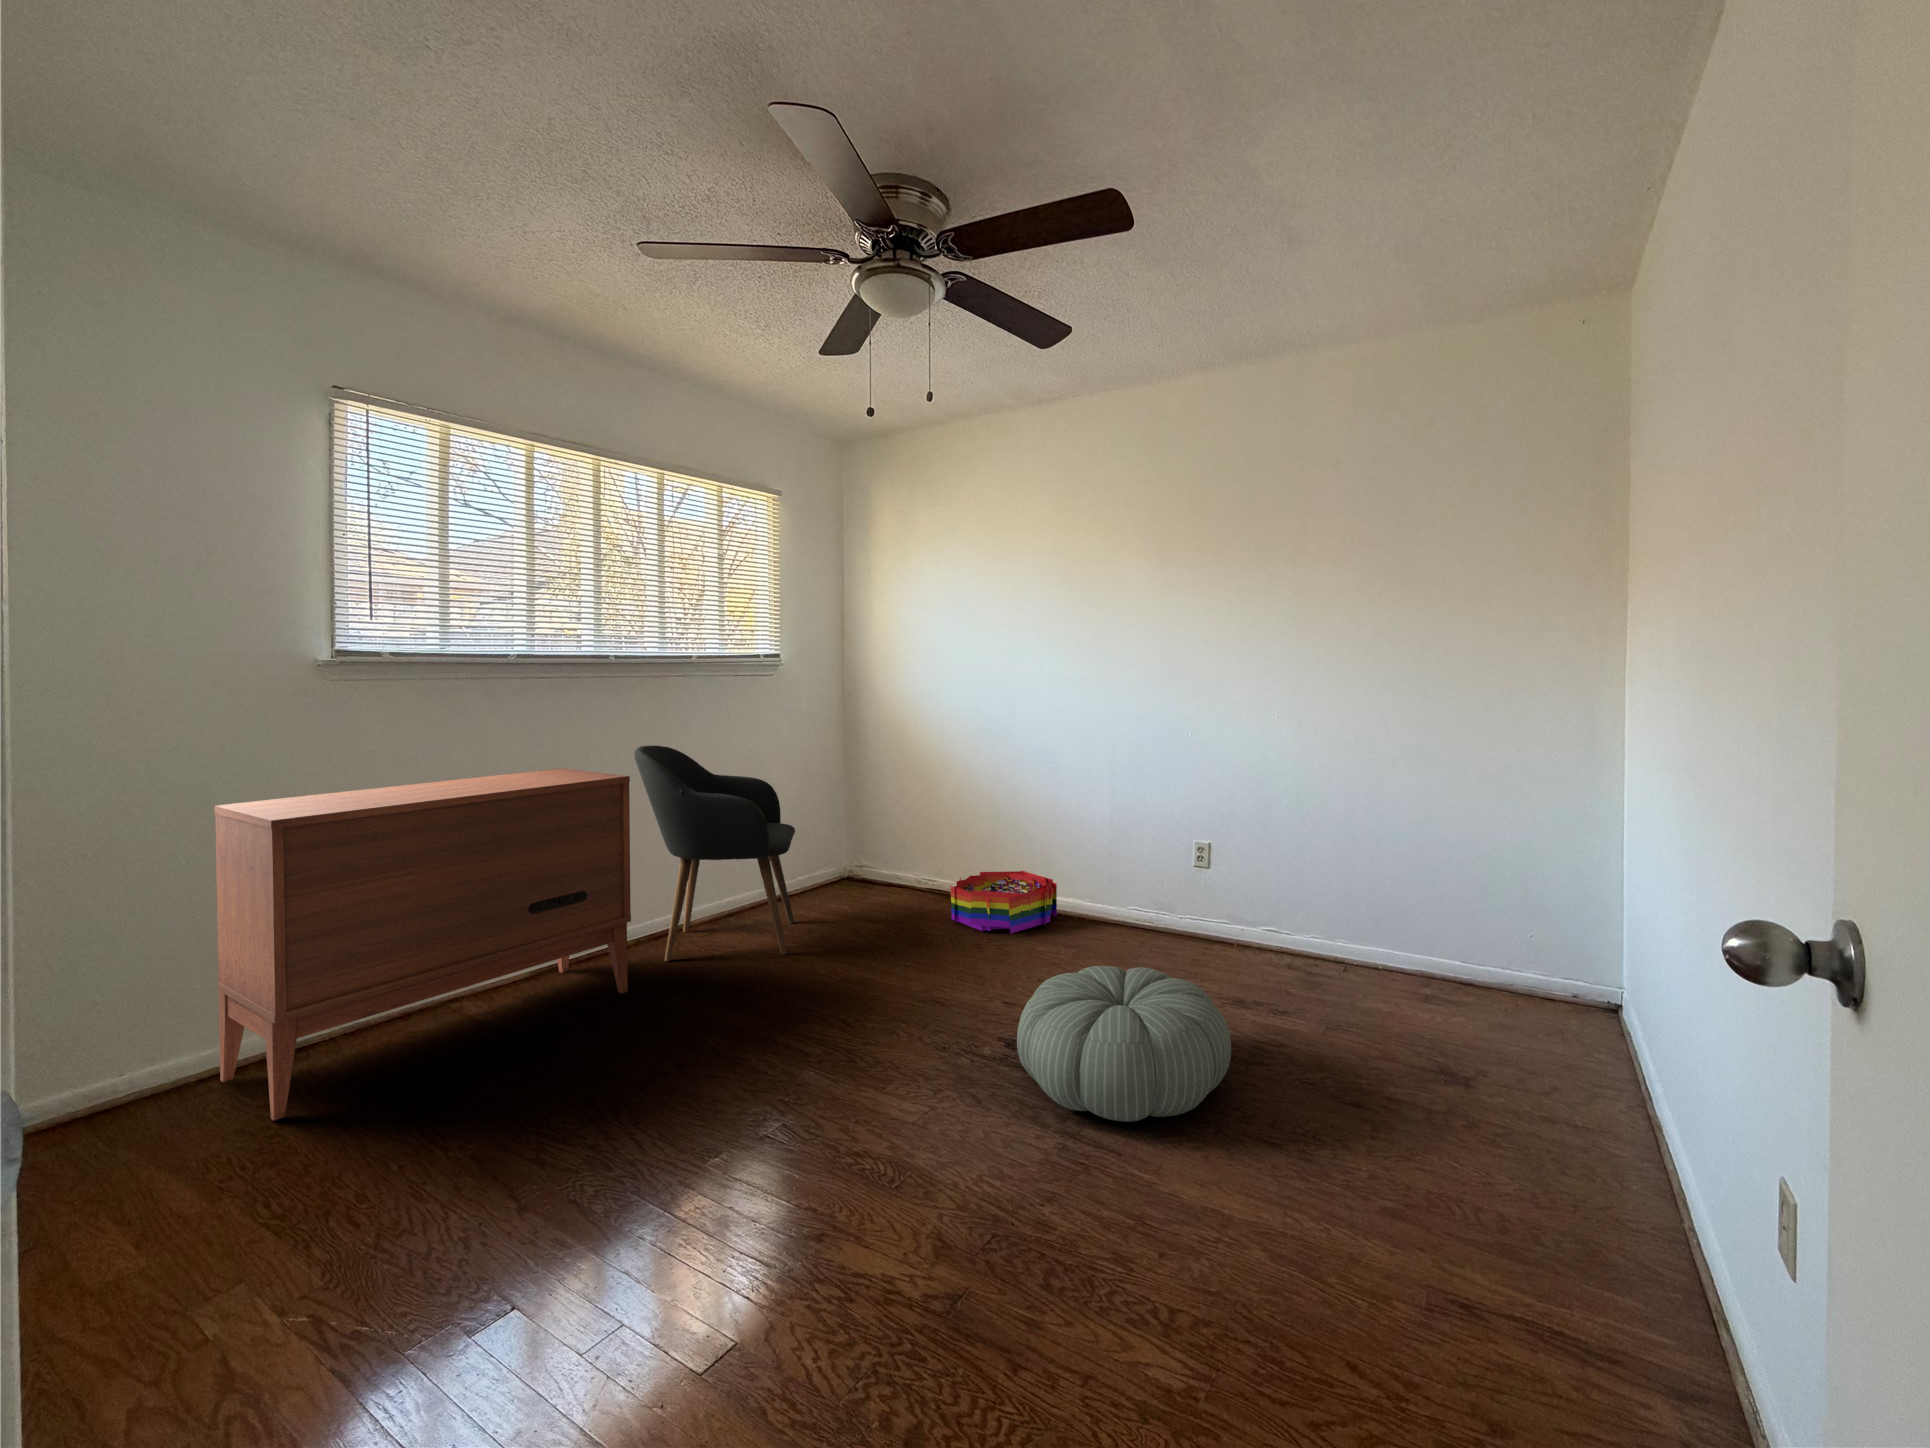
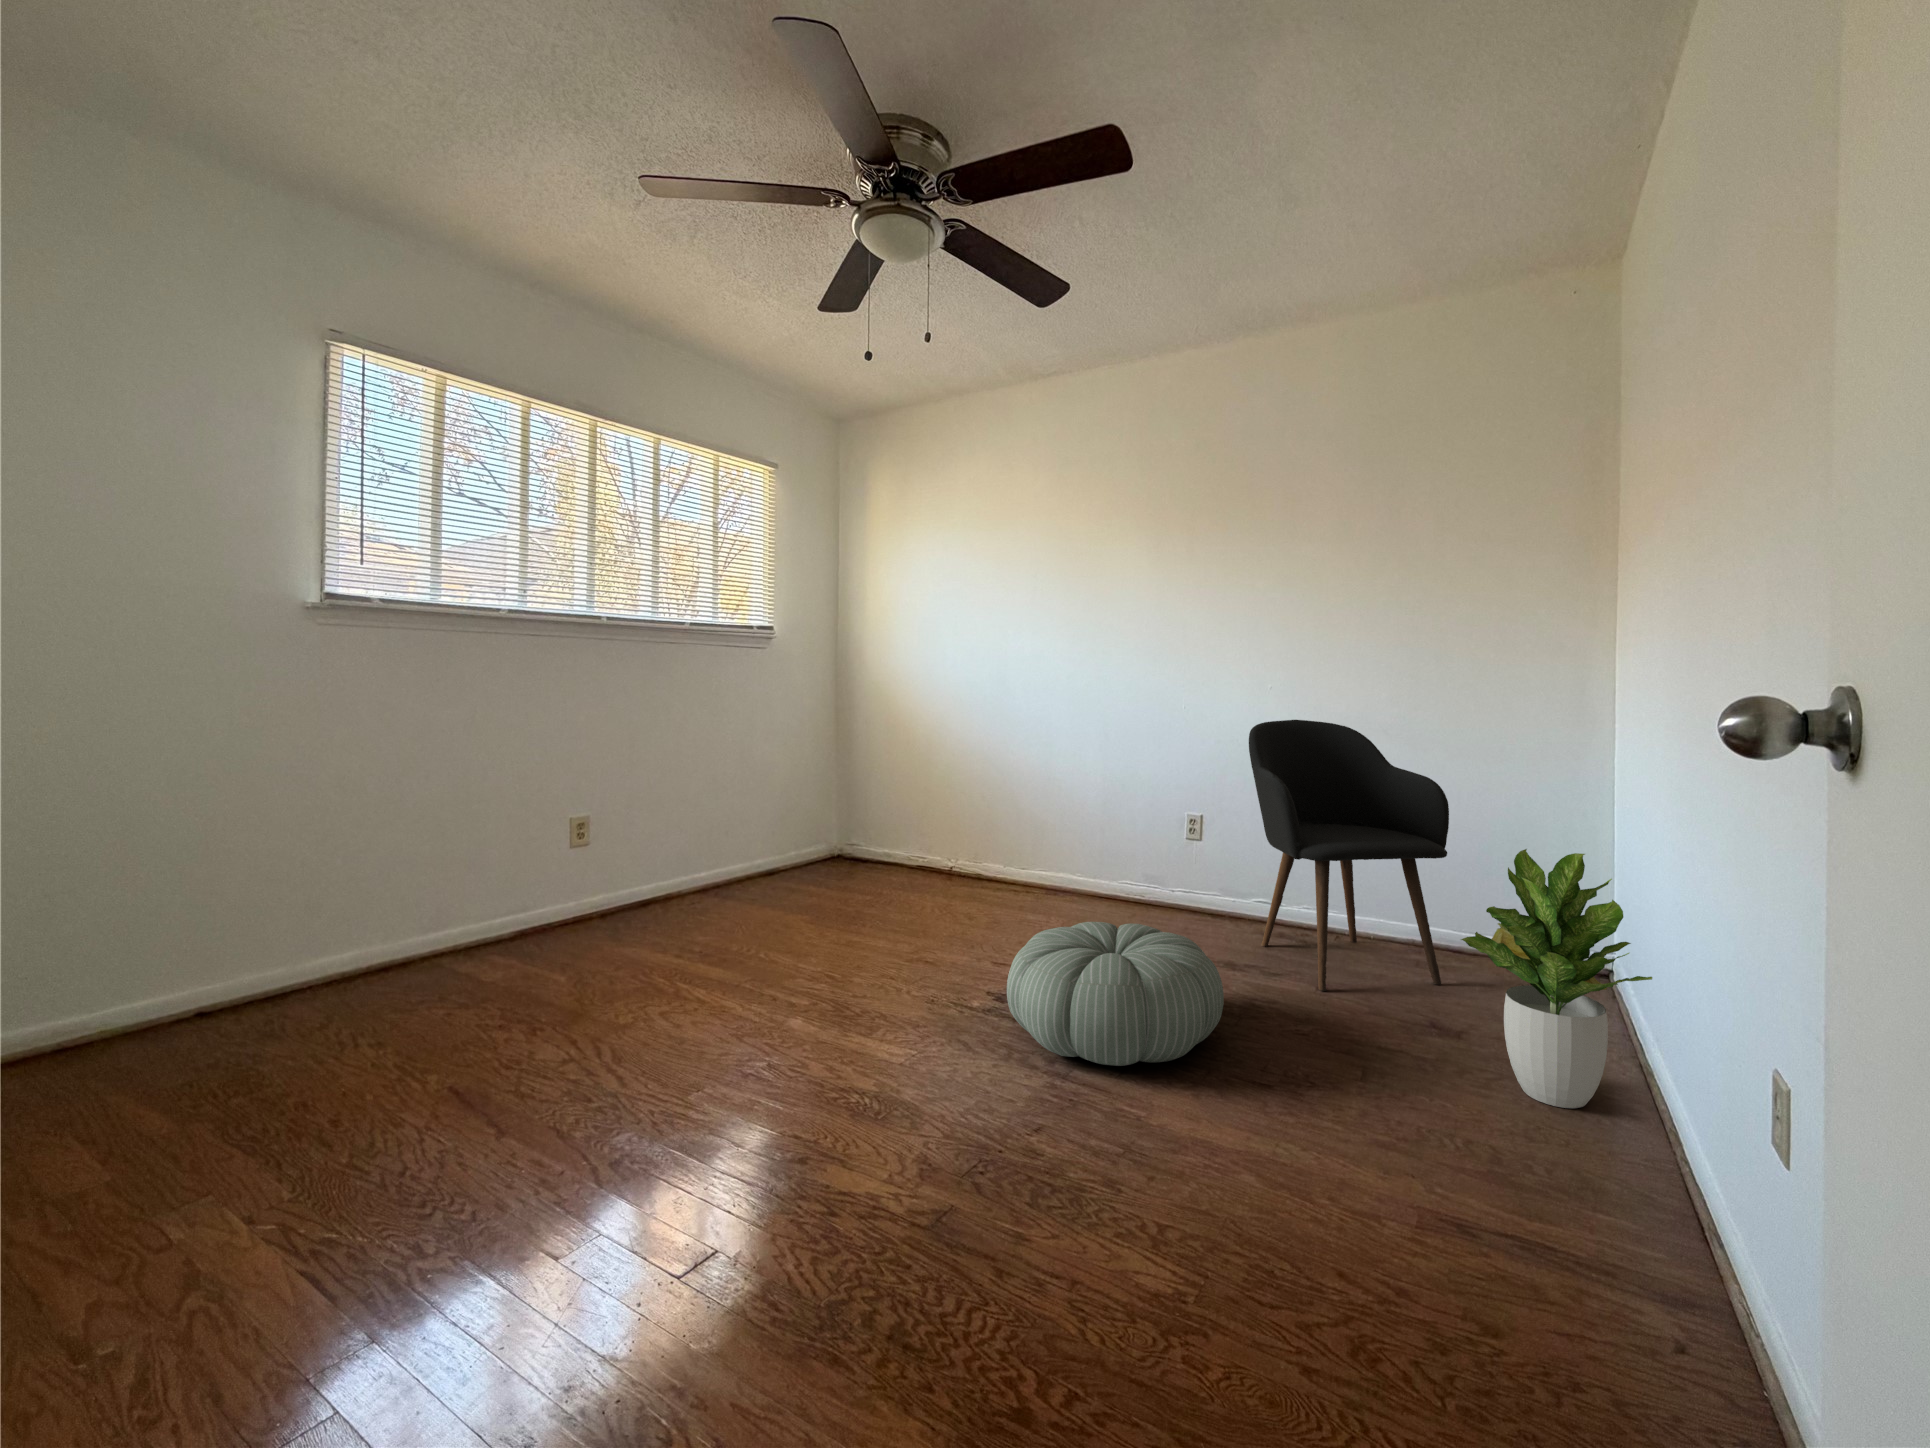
armchair: present [634,745,795,961] -> present [1249,720,1449,991]
dresser: present [215,768,631,1121] -> none [193,728,618,1057]
storage bin: present [951,871,1057,933] -> none [942,849,1049,907]
potted plant: none [1465,902,1659,1165] -> present [1461,849,1652,1108]

